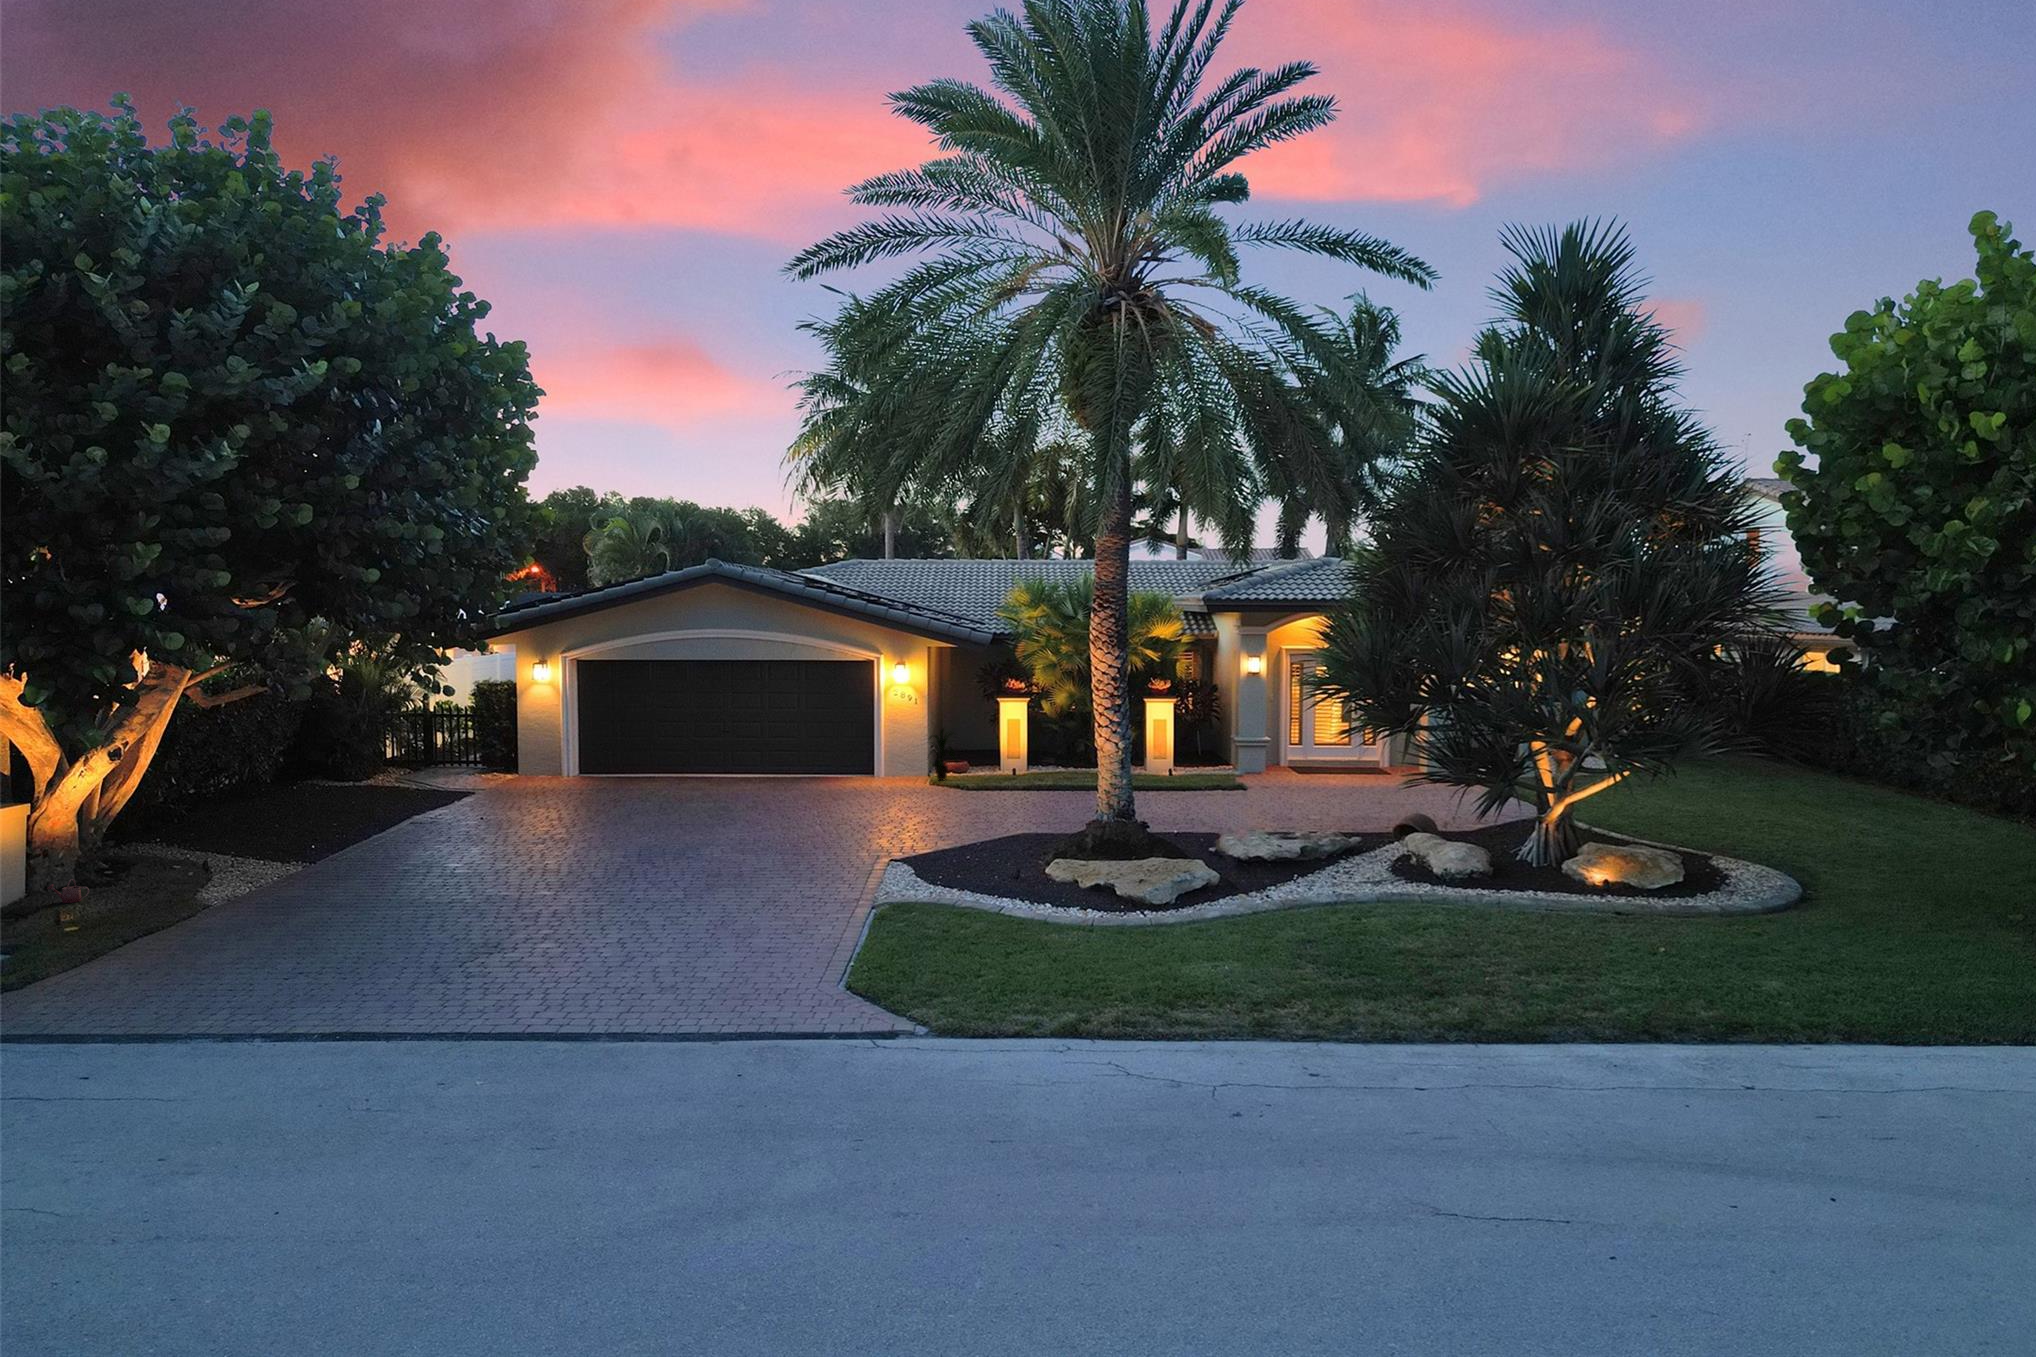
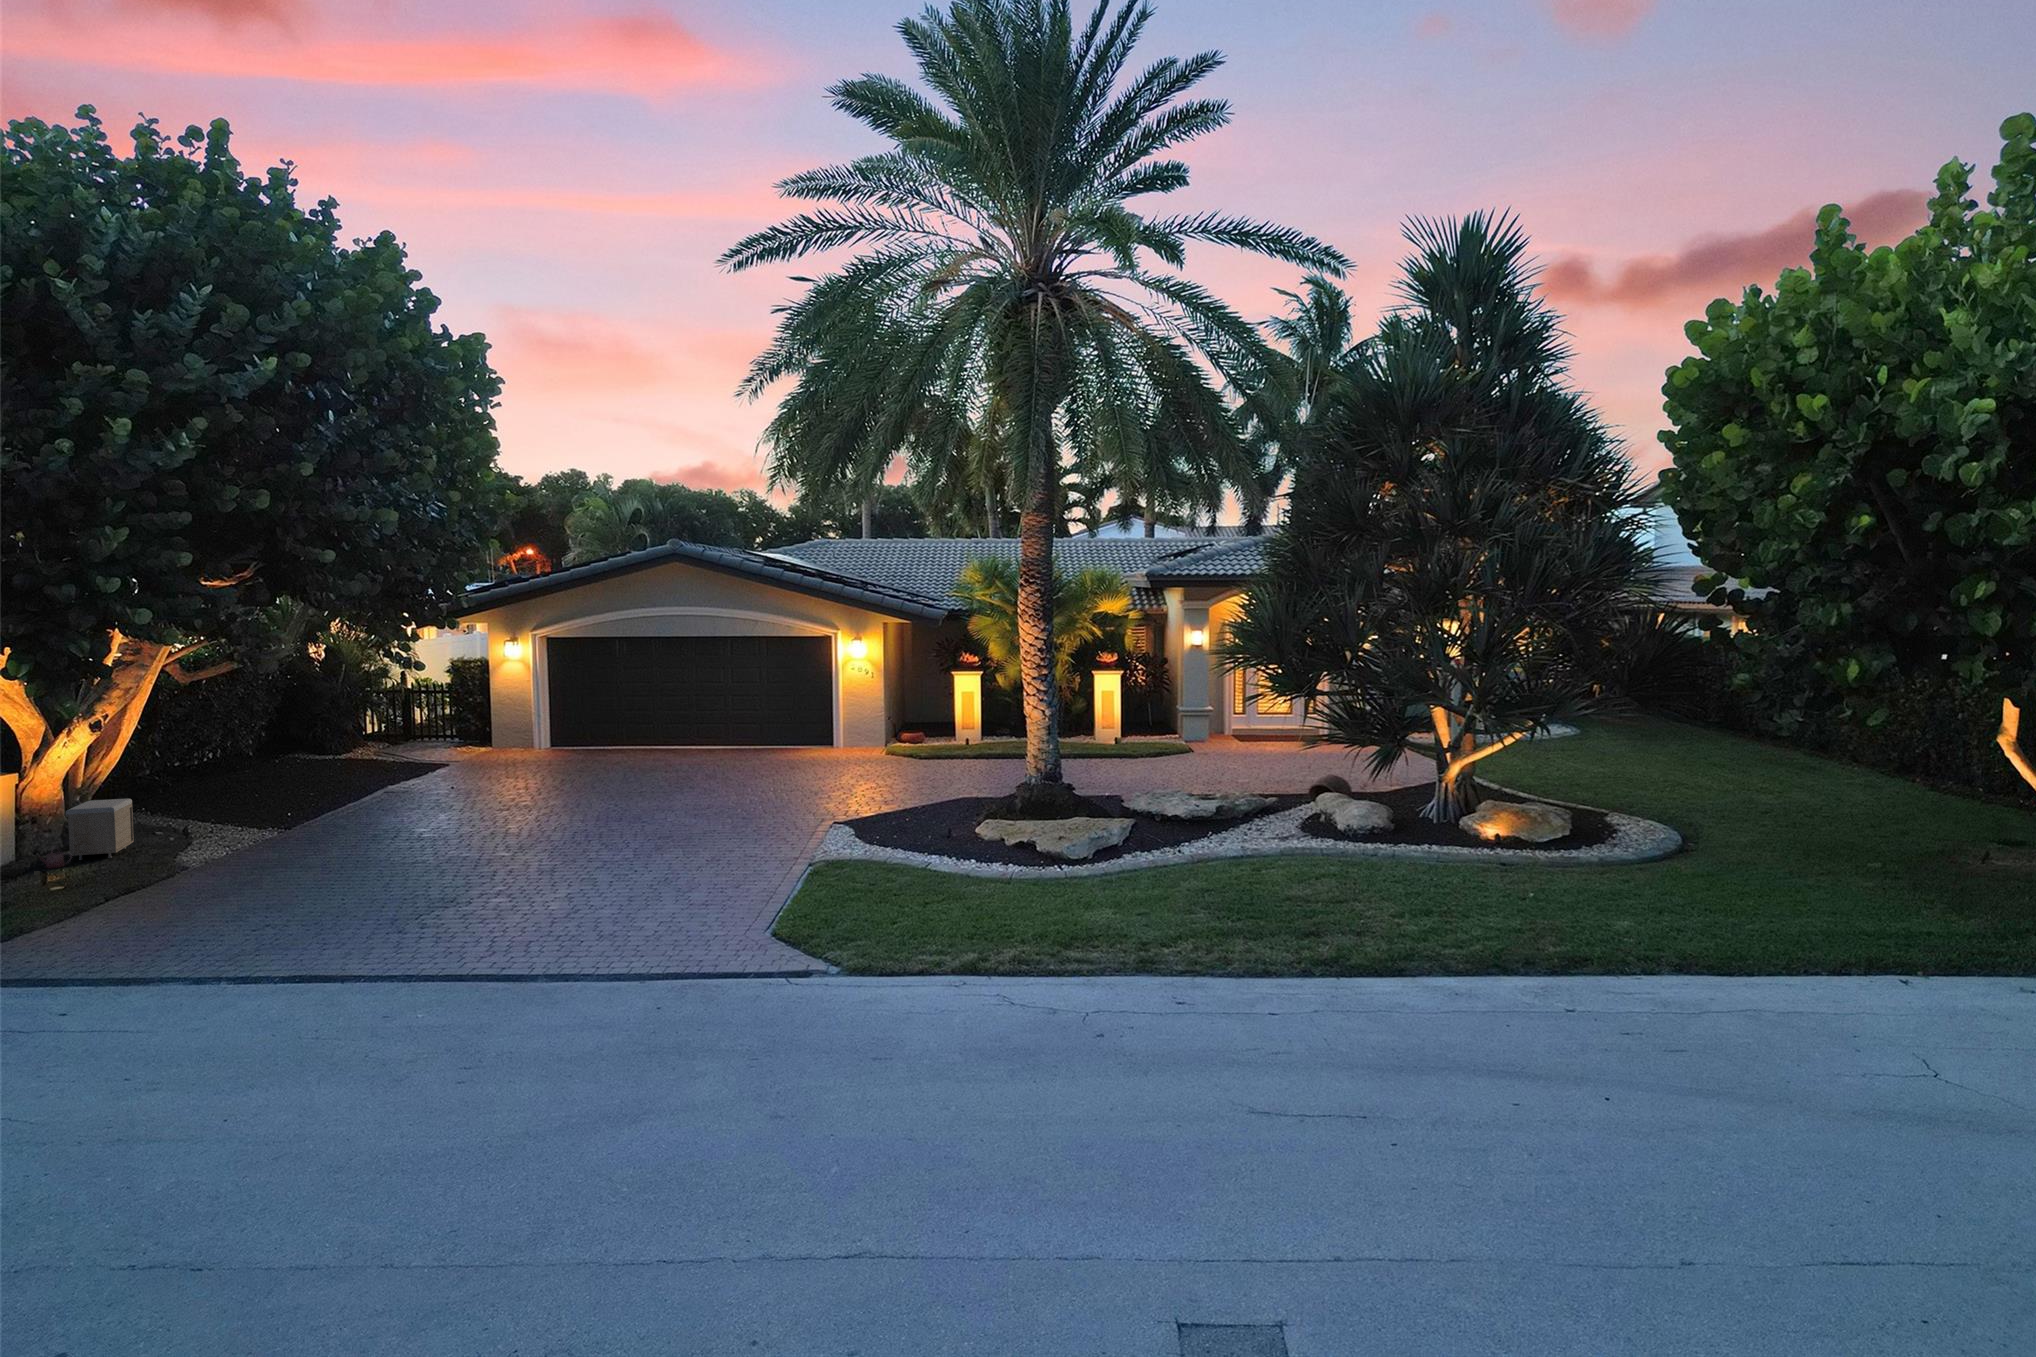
house plant: present [930,729,956,780] -> none [885,699,917,750]
storage bench: none [84,829,153,894] -> present [66,799,134,860]

